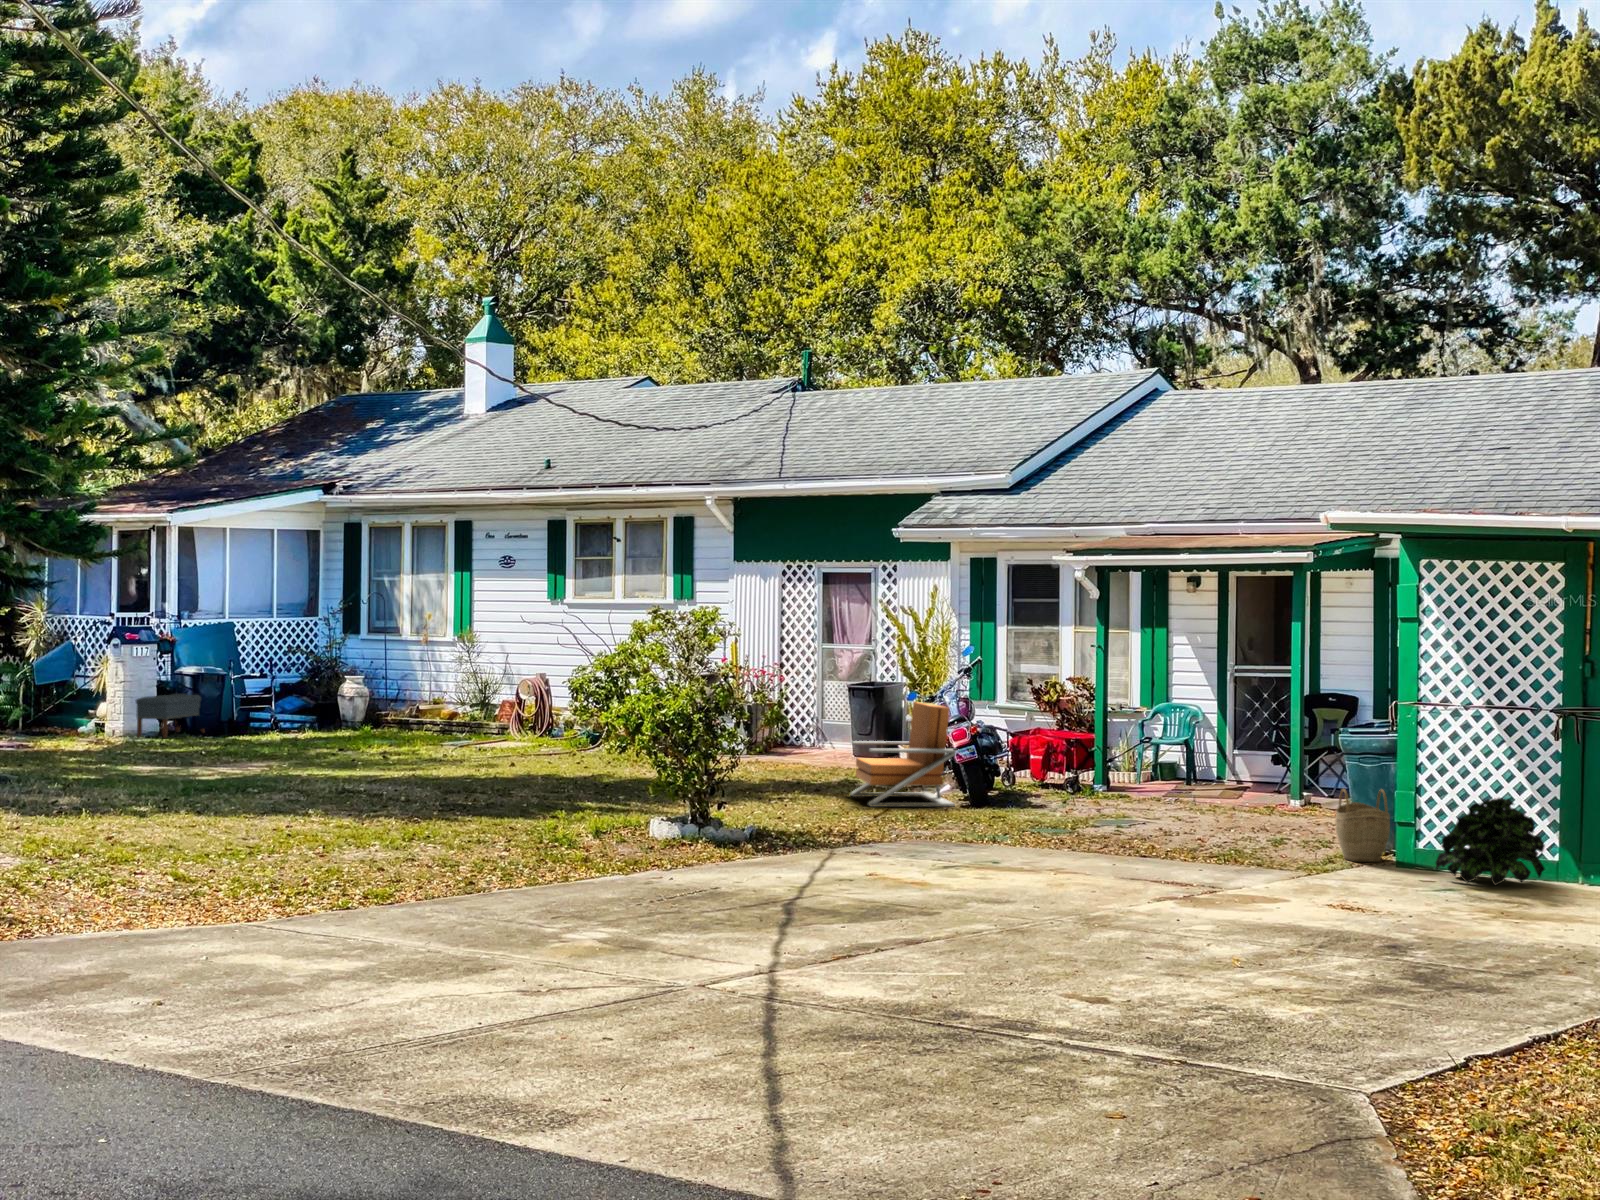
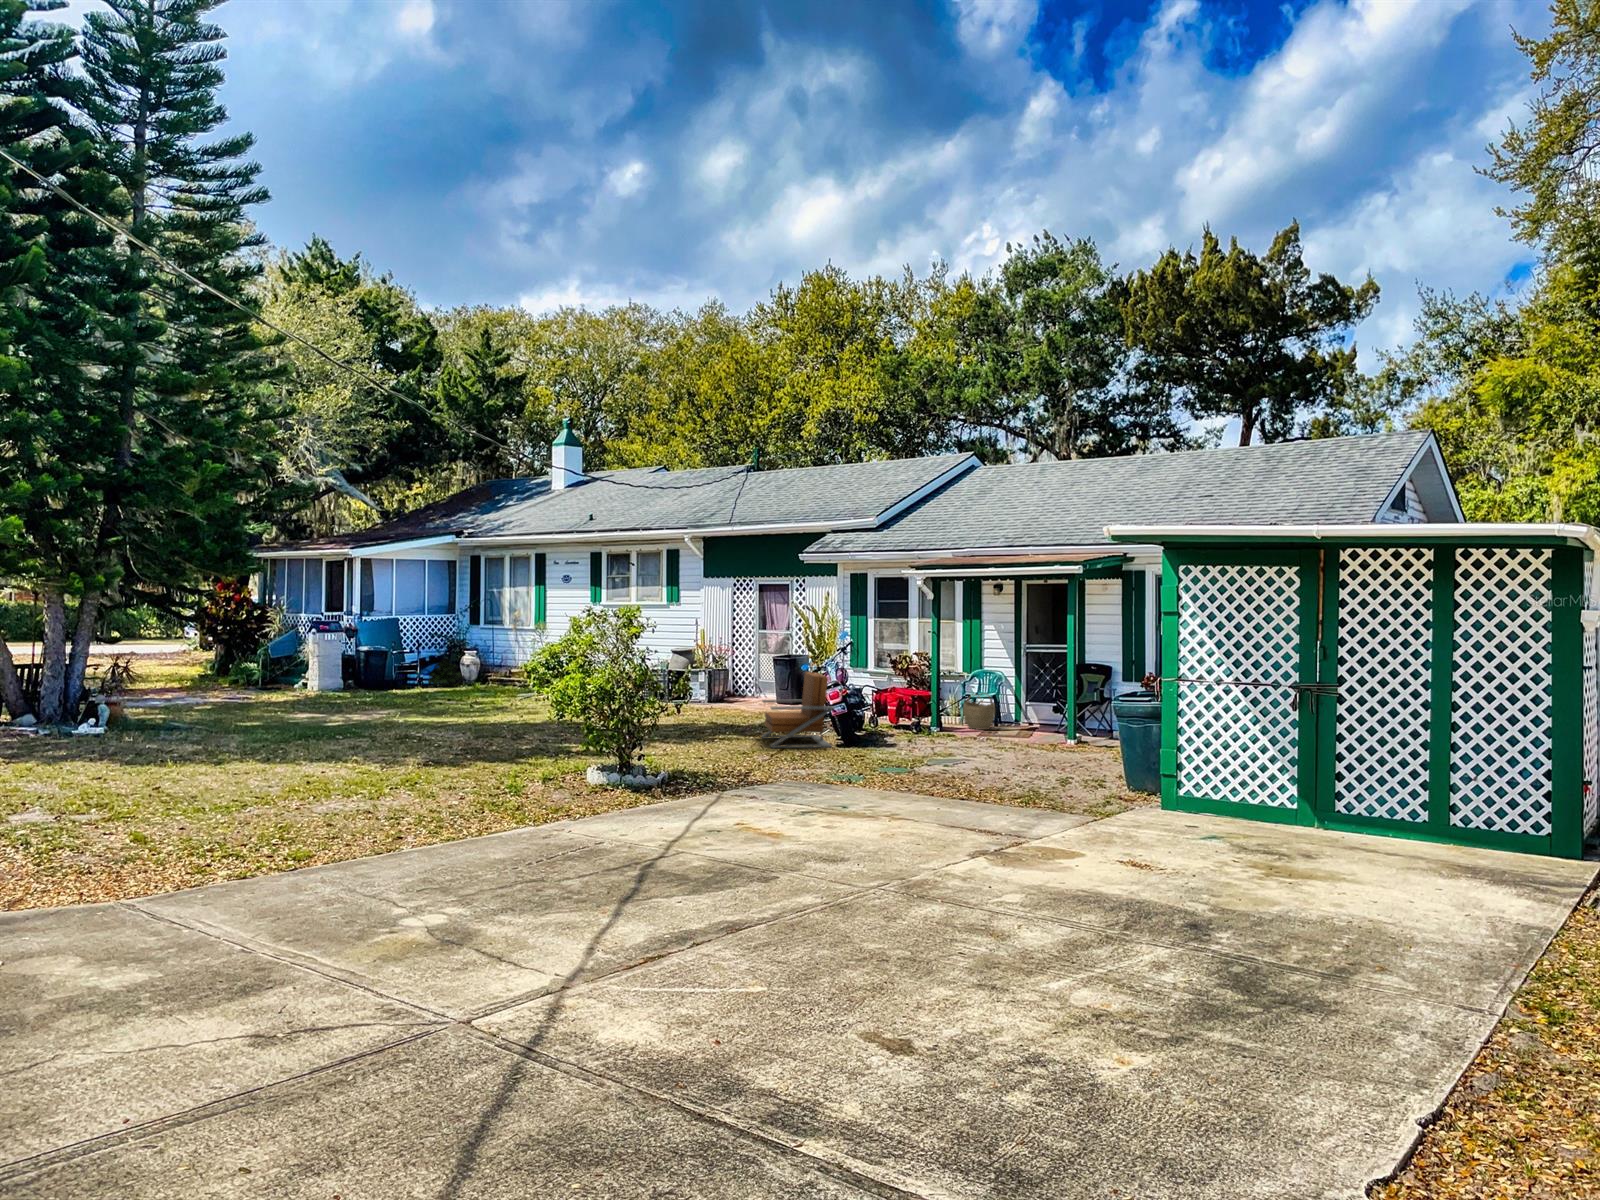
bench: present [136,694,205,738] -> none [322,664,374,693]
woven basket: present [1336,789,1390,862] -> present [963,694,995,730]
potted plant: present [1436,798,1545,885] -> present [428,659,464,686]

